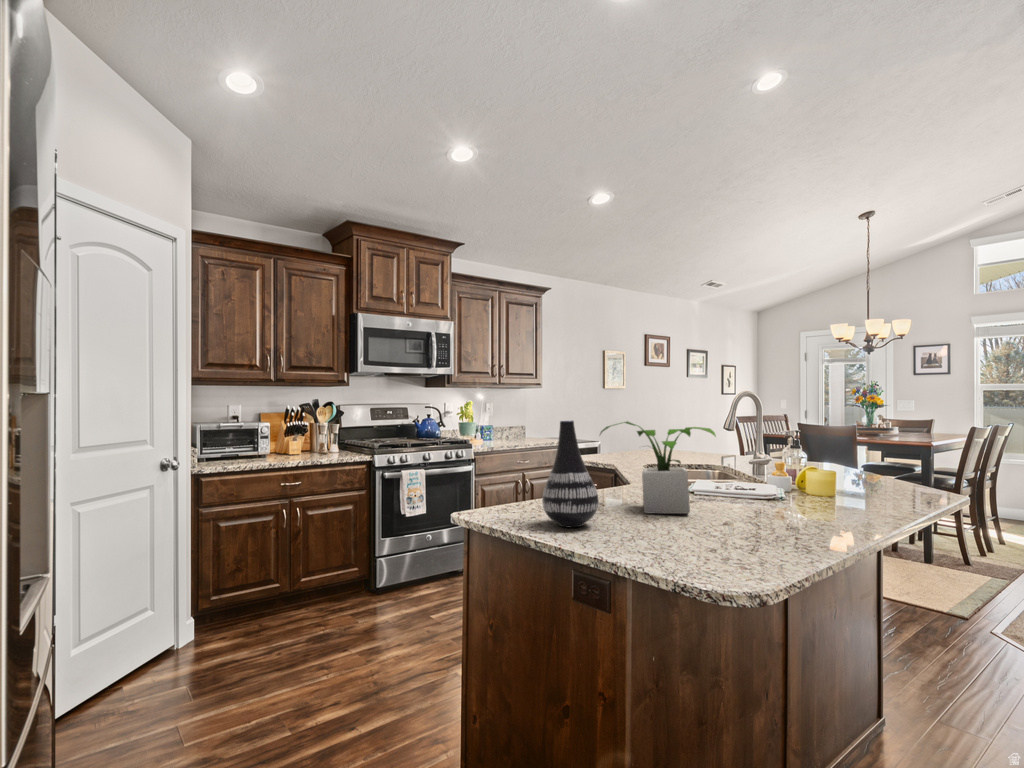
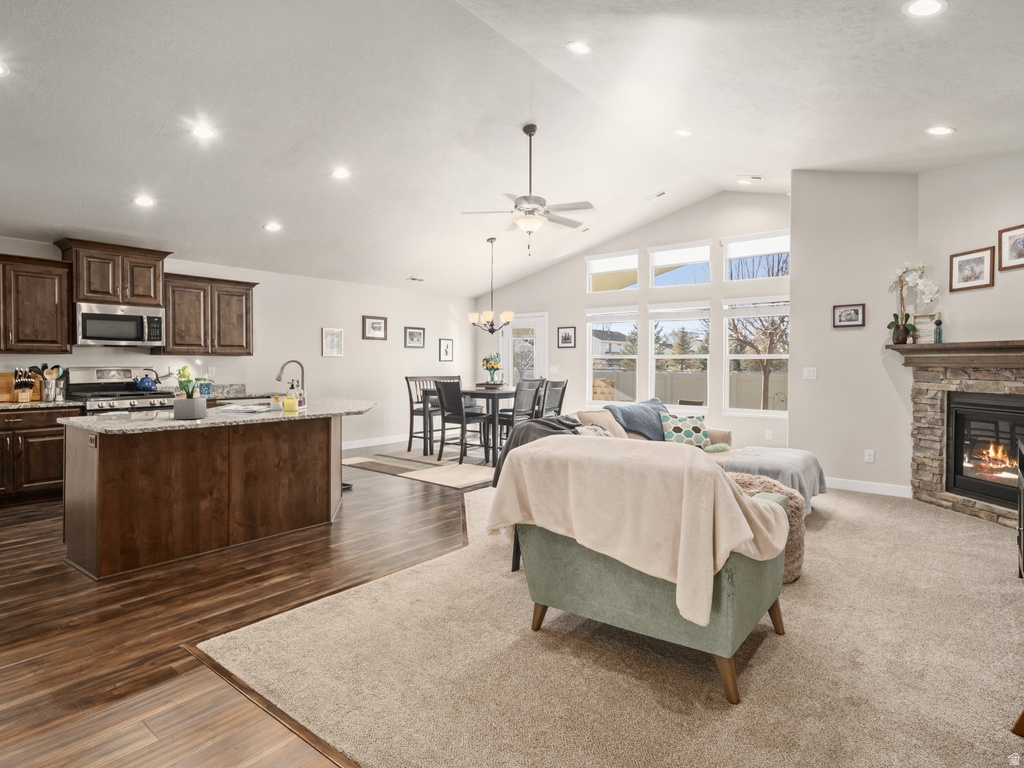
vase: present [542,420,599,527] -> none [103,374,135,423]

